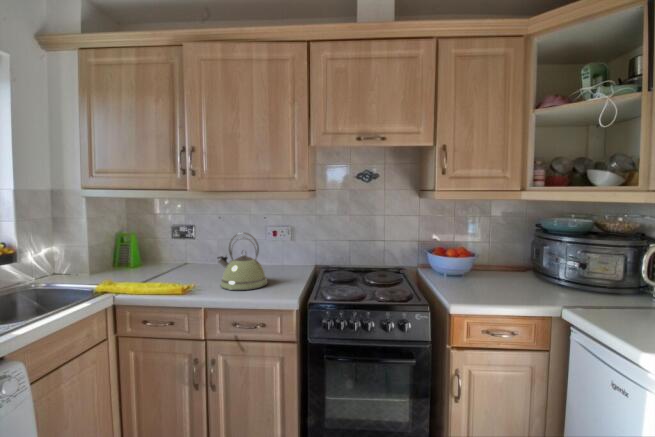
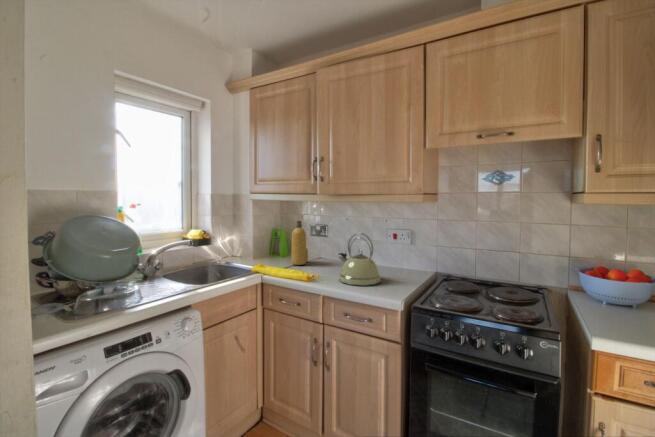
bottle: none [150,222,172,276] -> present [291,221,308,265]

